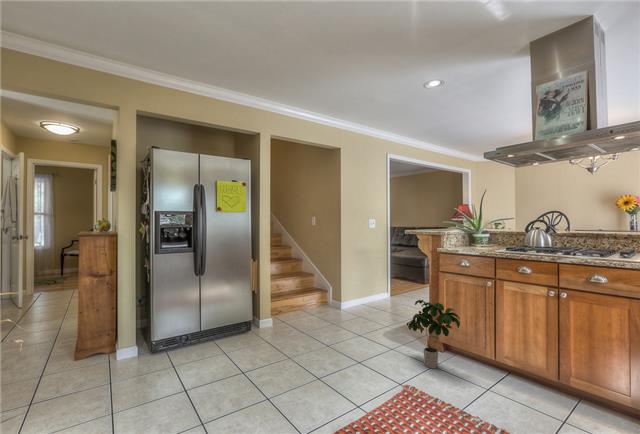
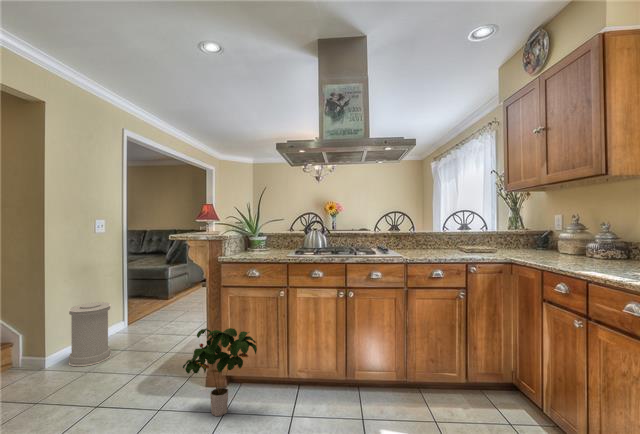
trash can: none [352,274,375,313] -> present [69,302,111,366]

